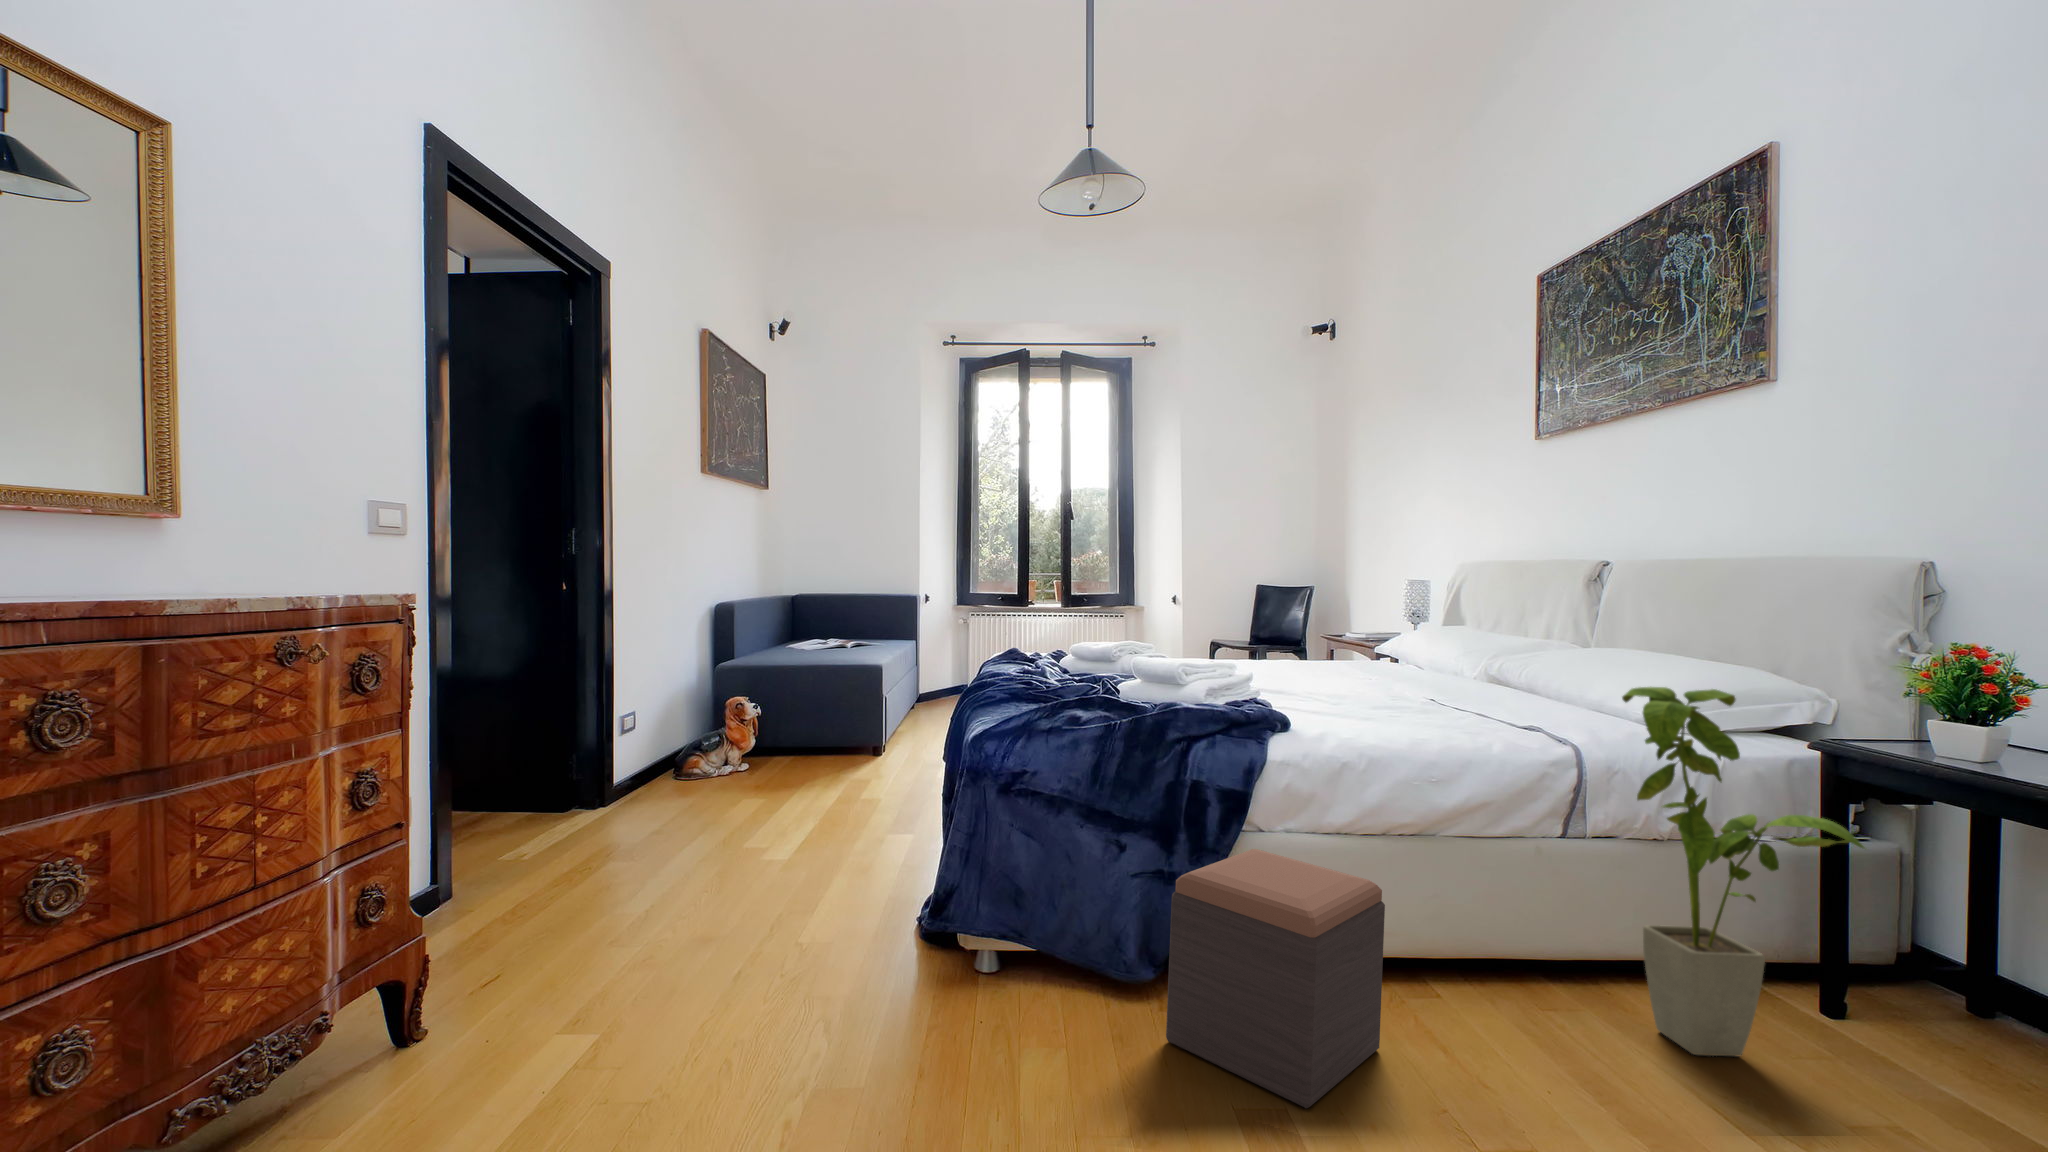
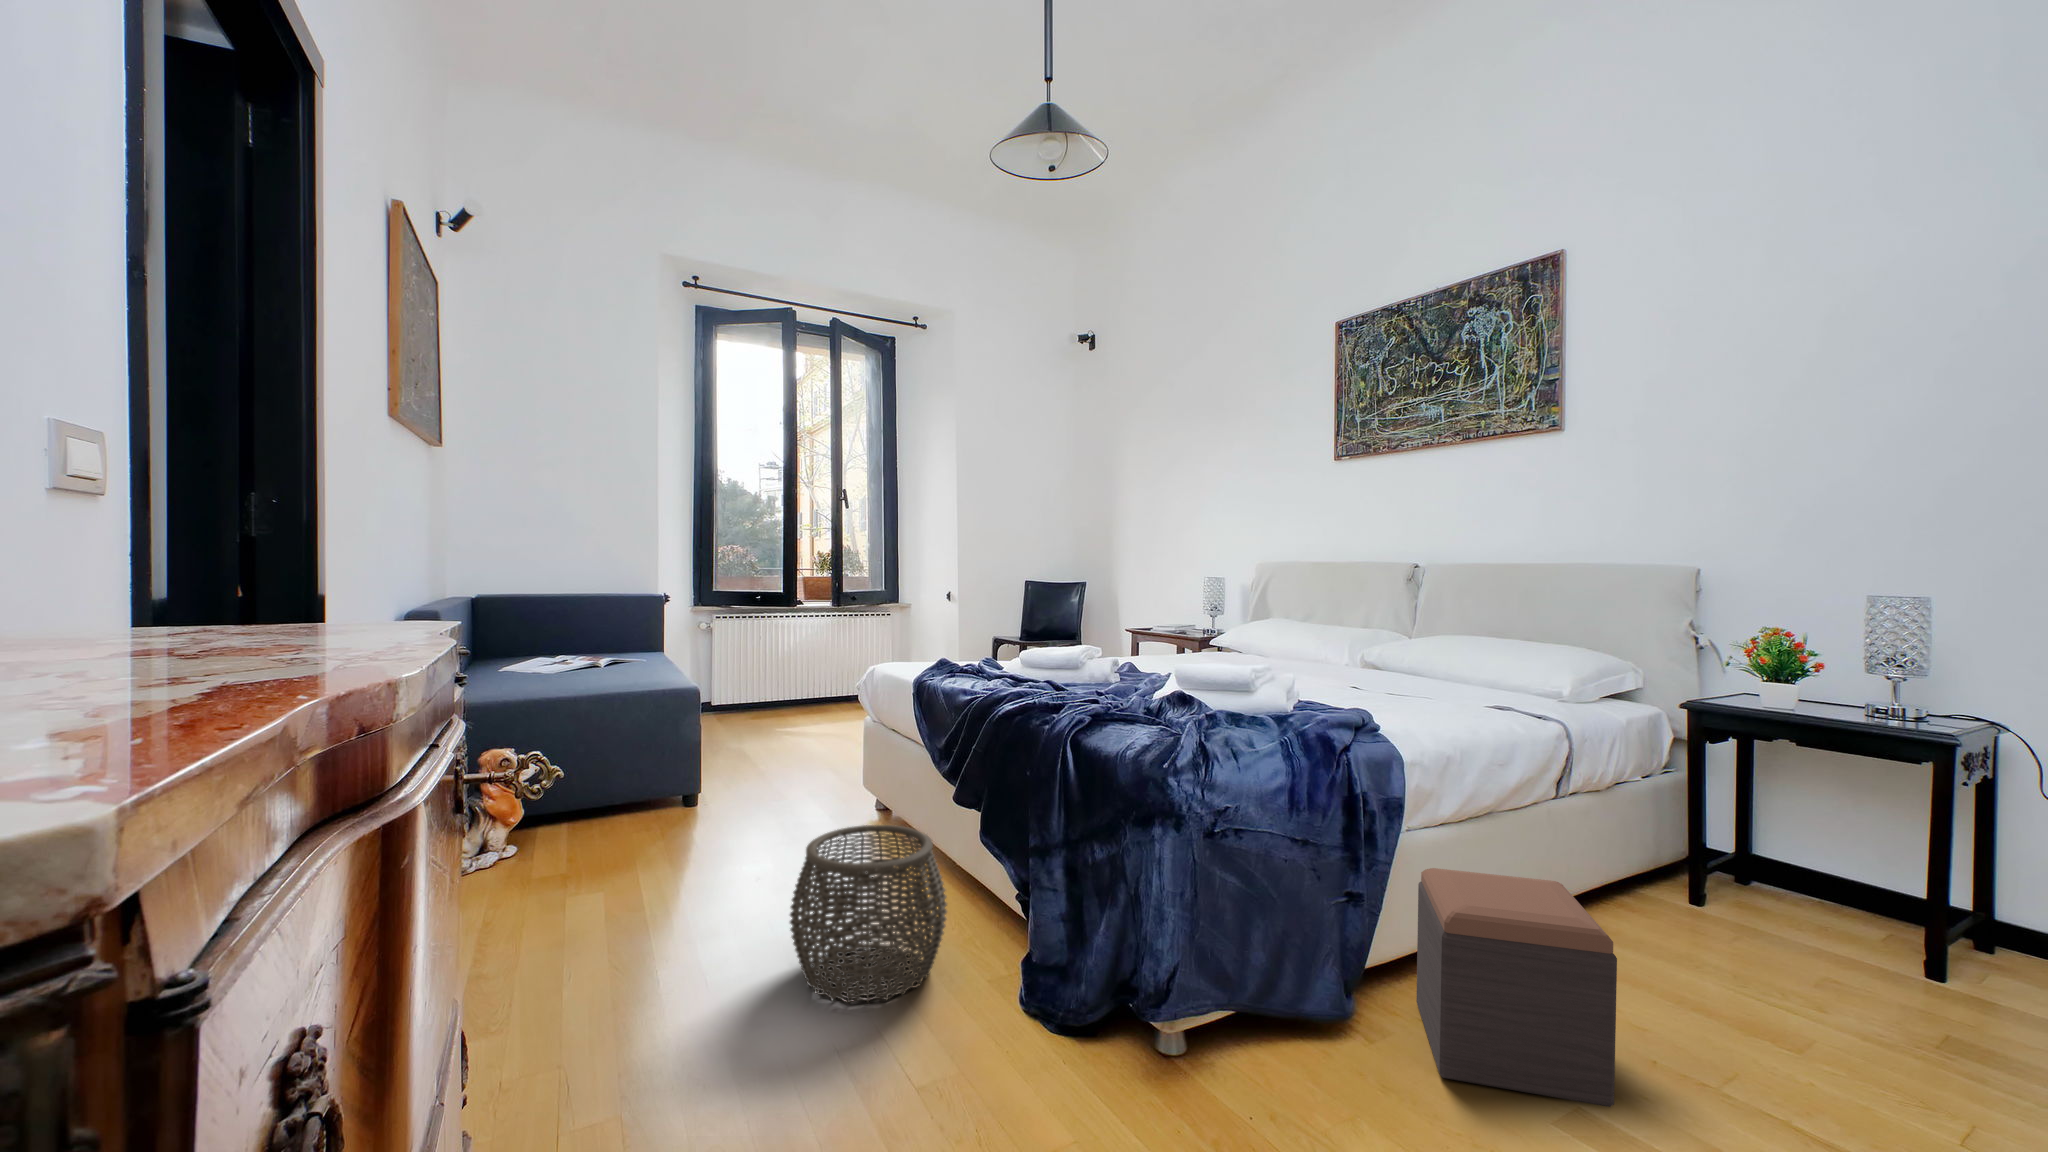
house plant: present [1622,687,1865,1057] -> none [1626,682,1823,959]
woven basket: none [754,750,885,884] -> present [790,825,947,1003]

